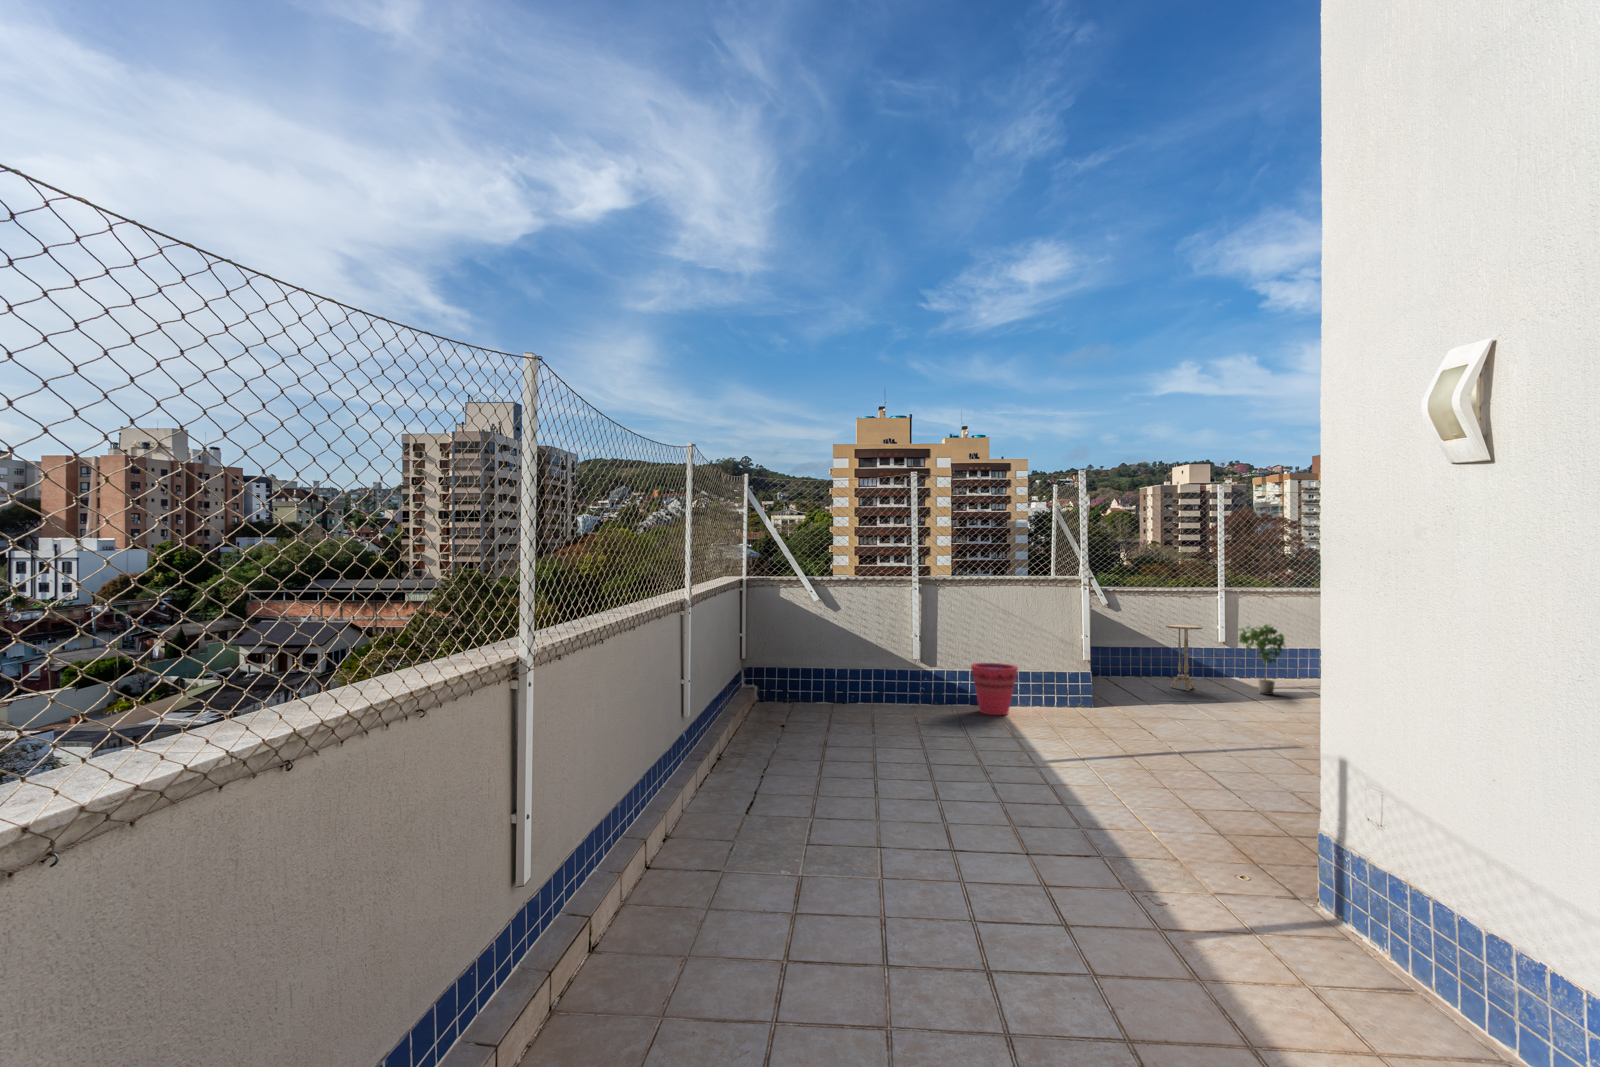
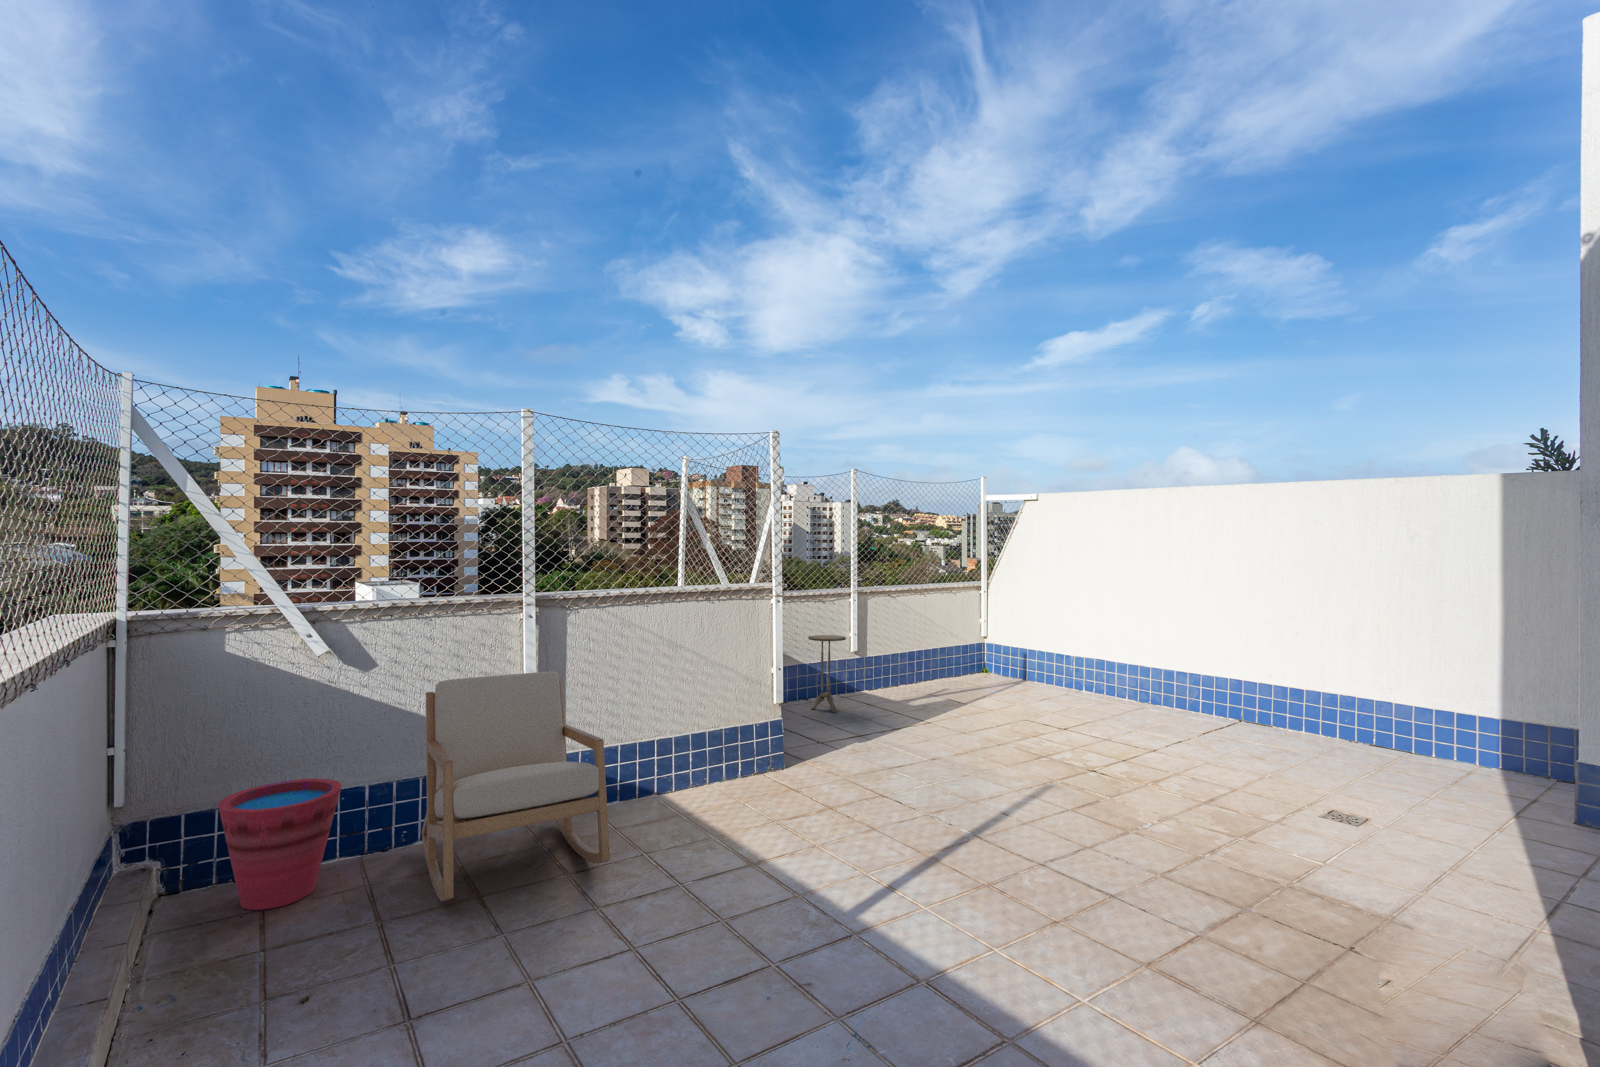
chair: none [860,618,939,719] -> present [422,671,610,901]
potted plant: present [1237,624,1285,695] -> none [870,628,921,704]
bucket: present [971,663,1018,715] -> present [218,779,342,910]

